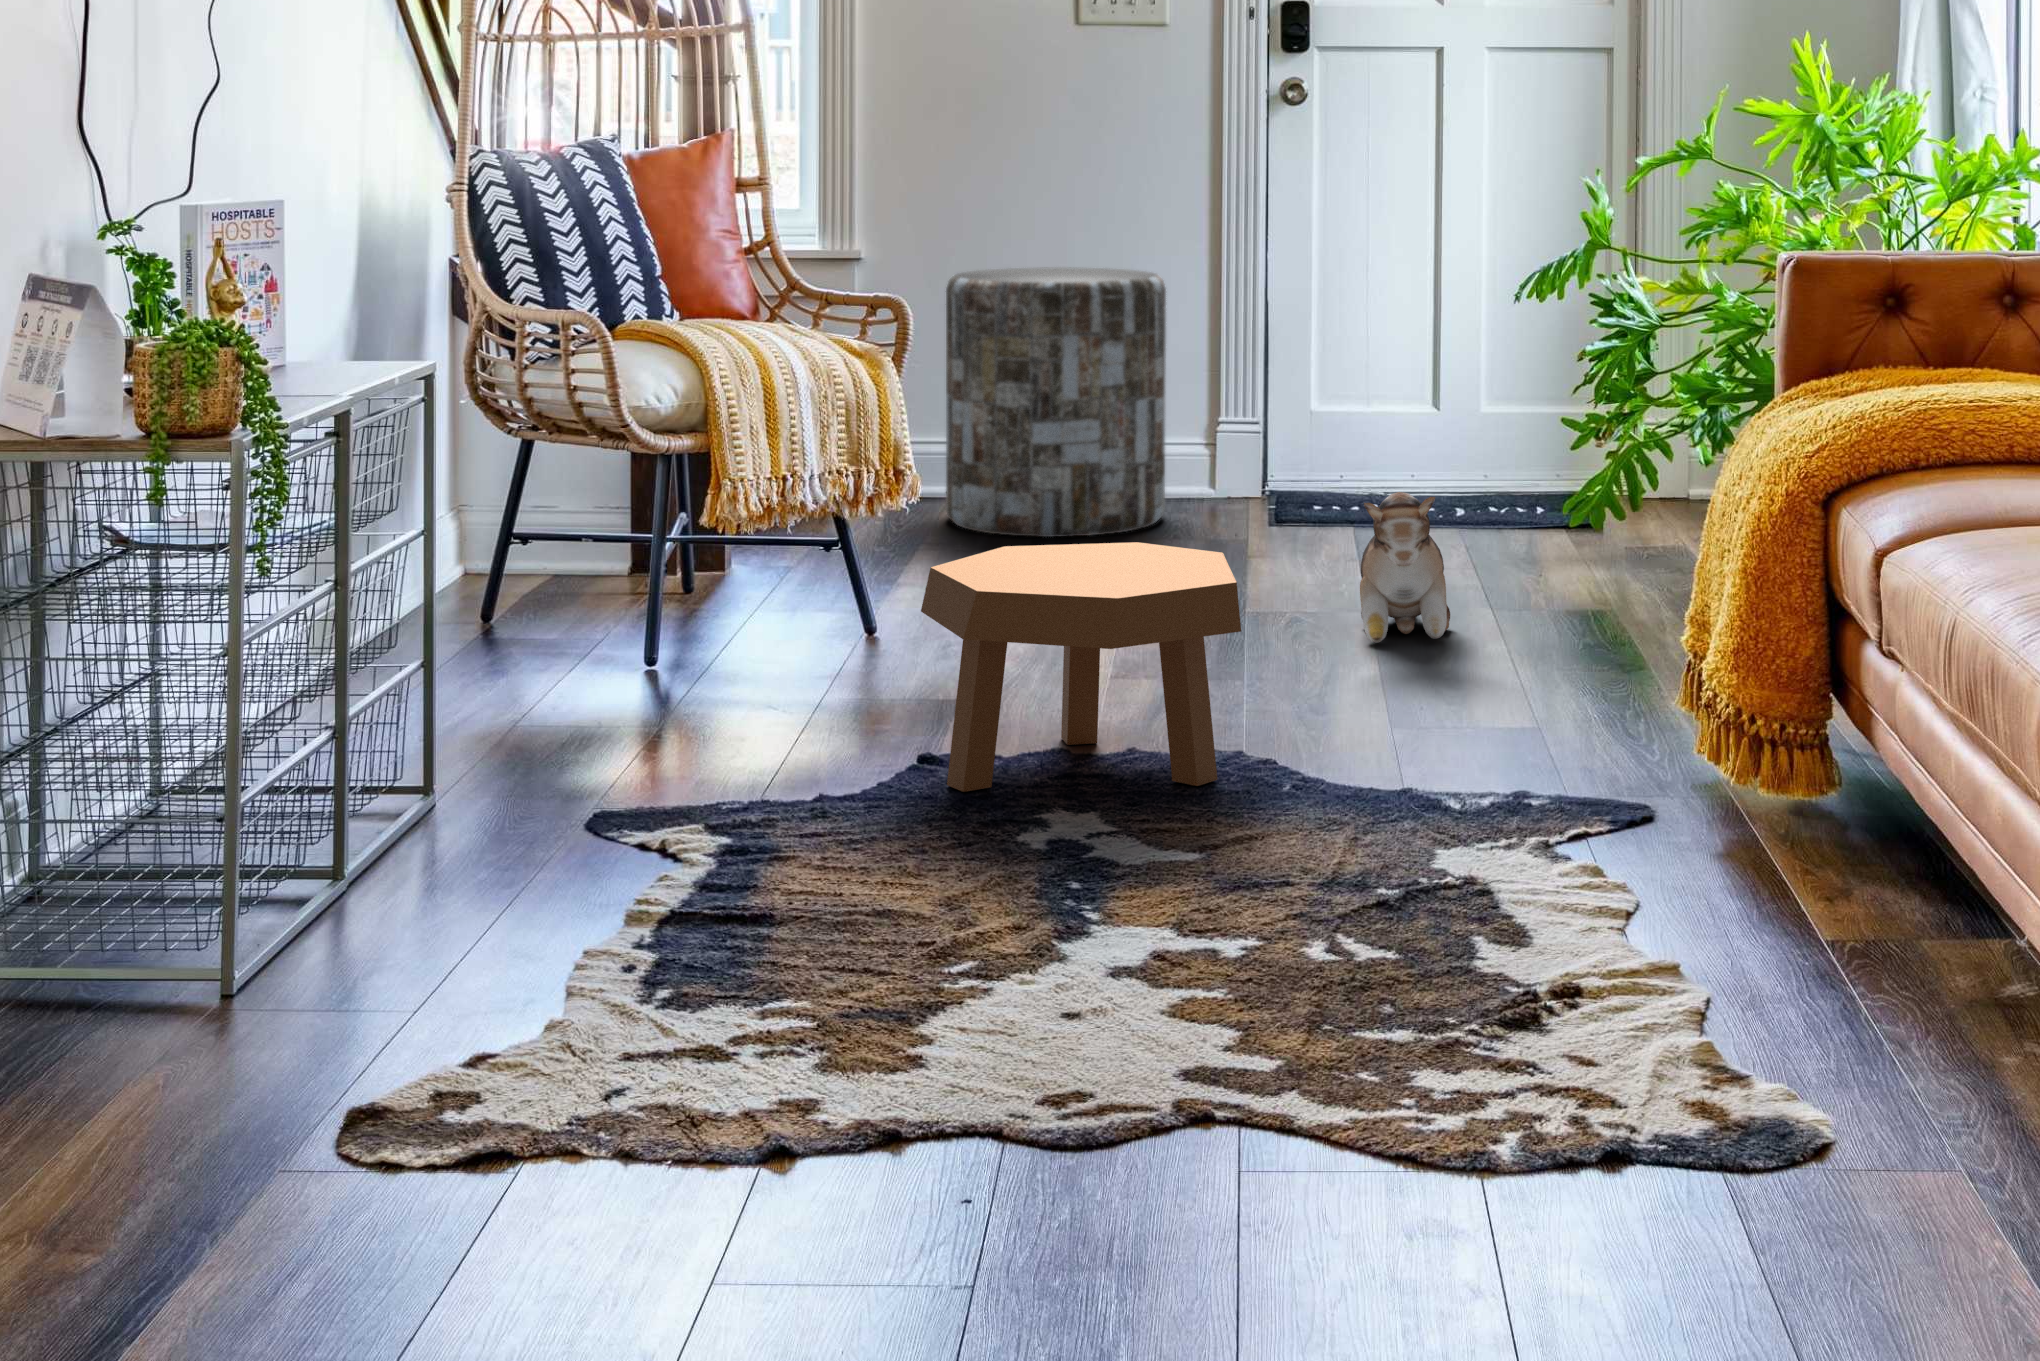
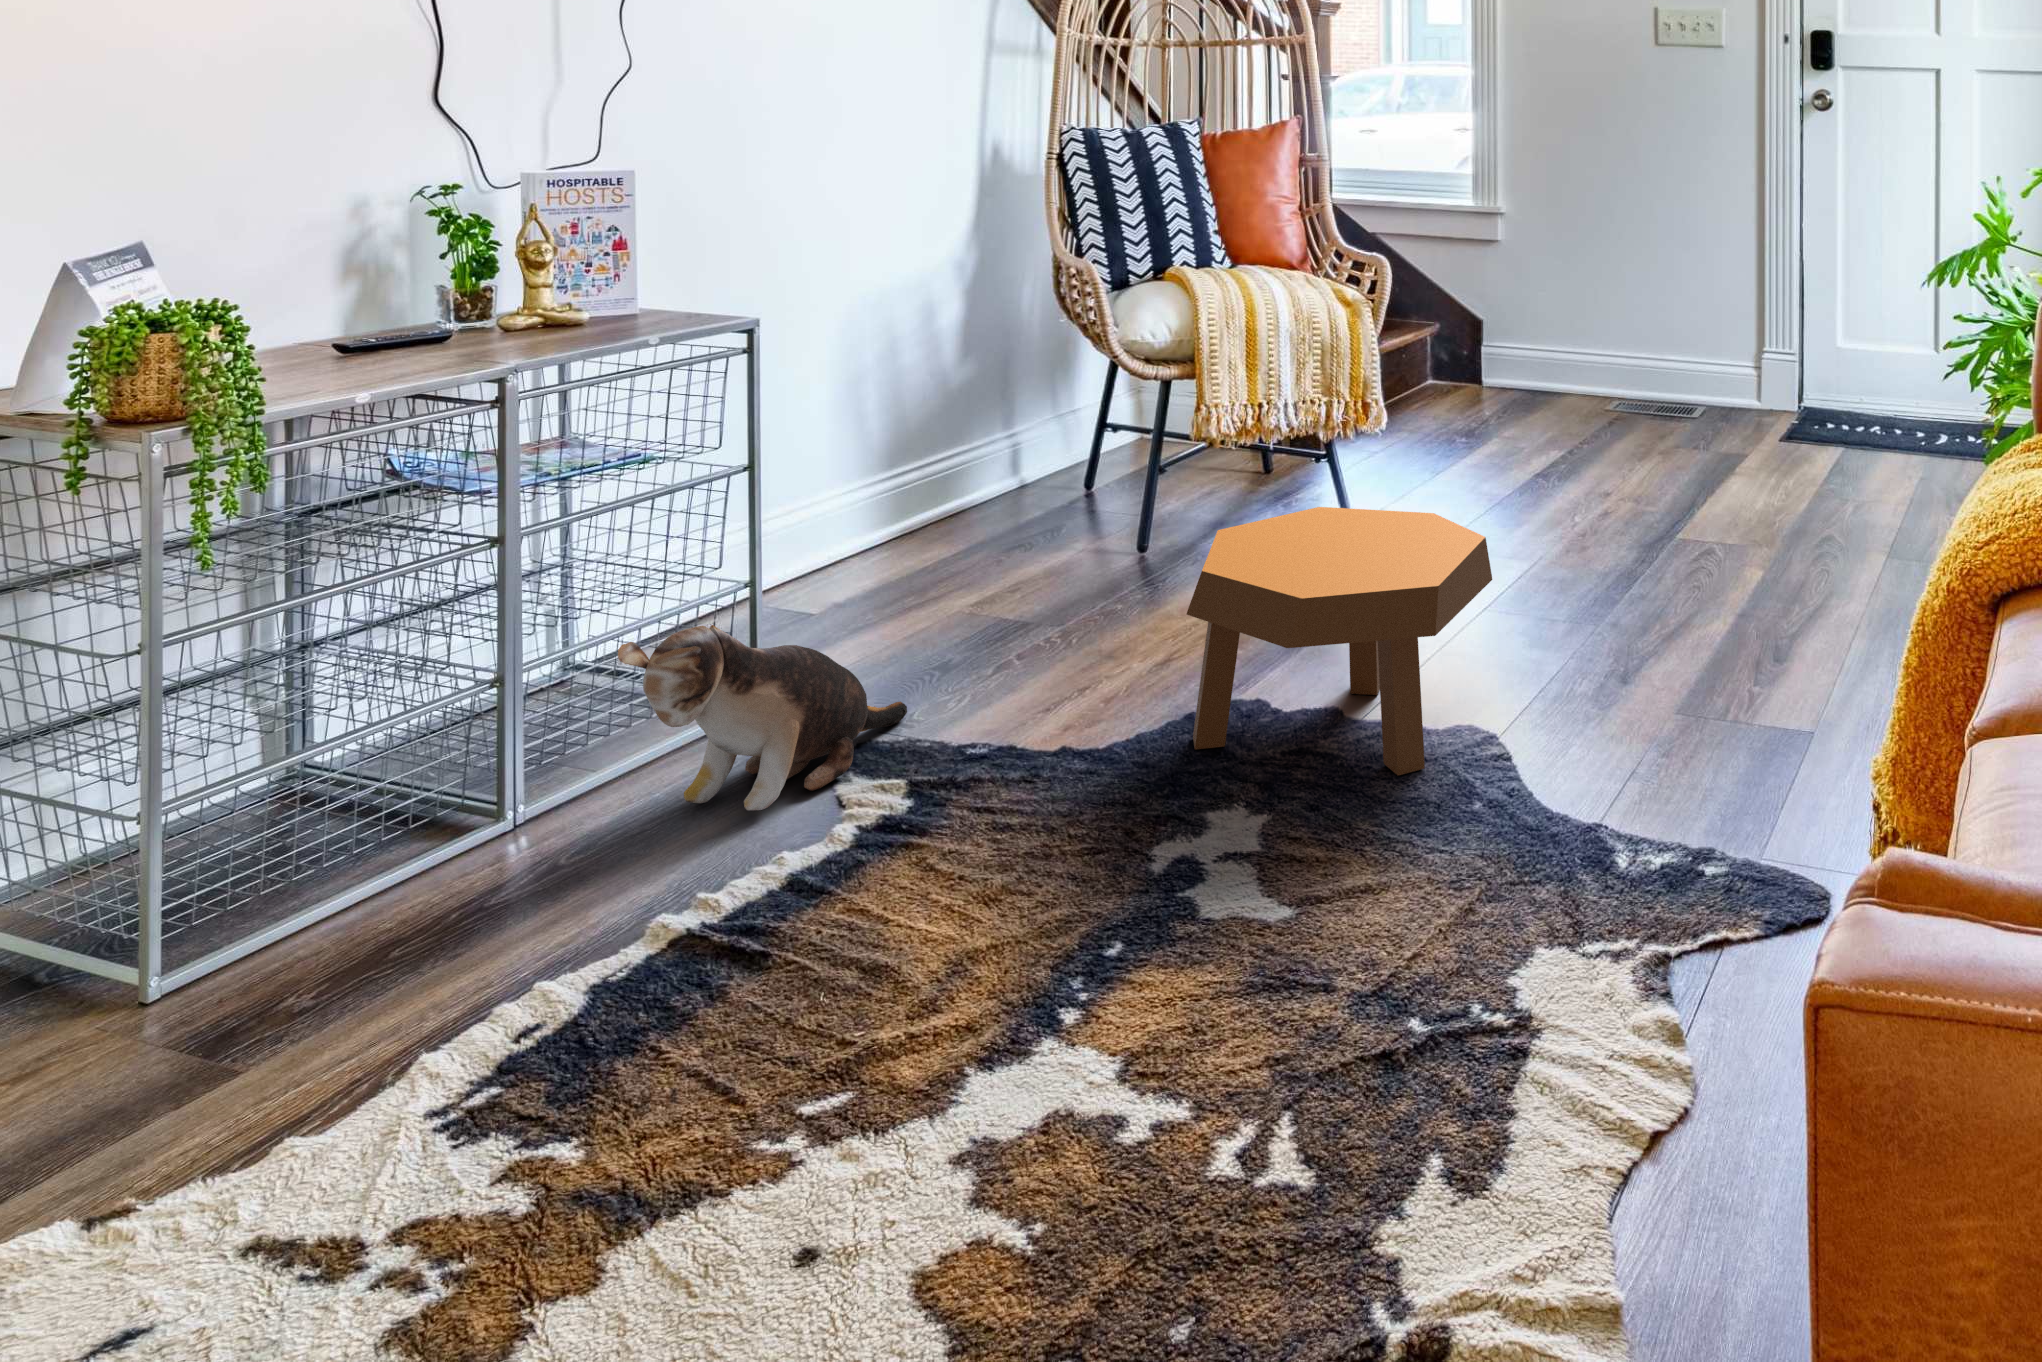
side table: present [946,267,1166,537] -> none [1533,228,1698,438]
plush toy: present [1360,492,1450,643] -> present [618,625,907,810]

